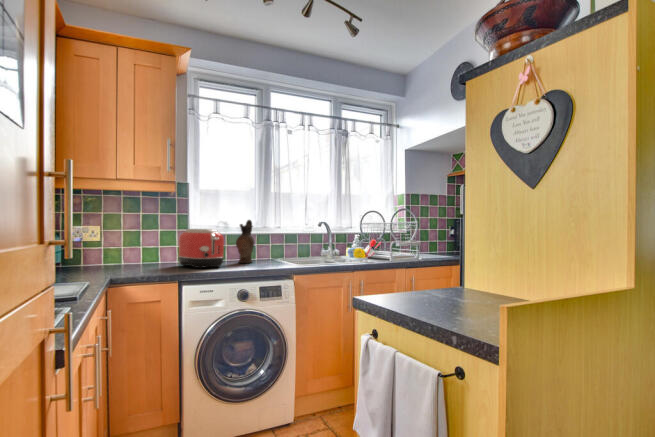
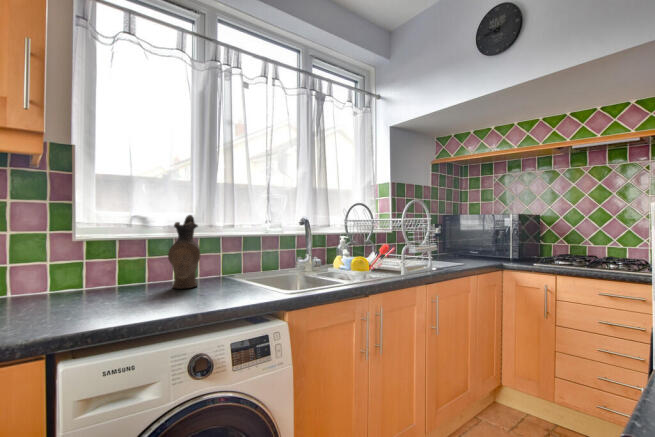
toaster: present [178,229,224,269] -> none [48,232,150,312]

